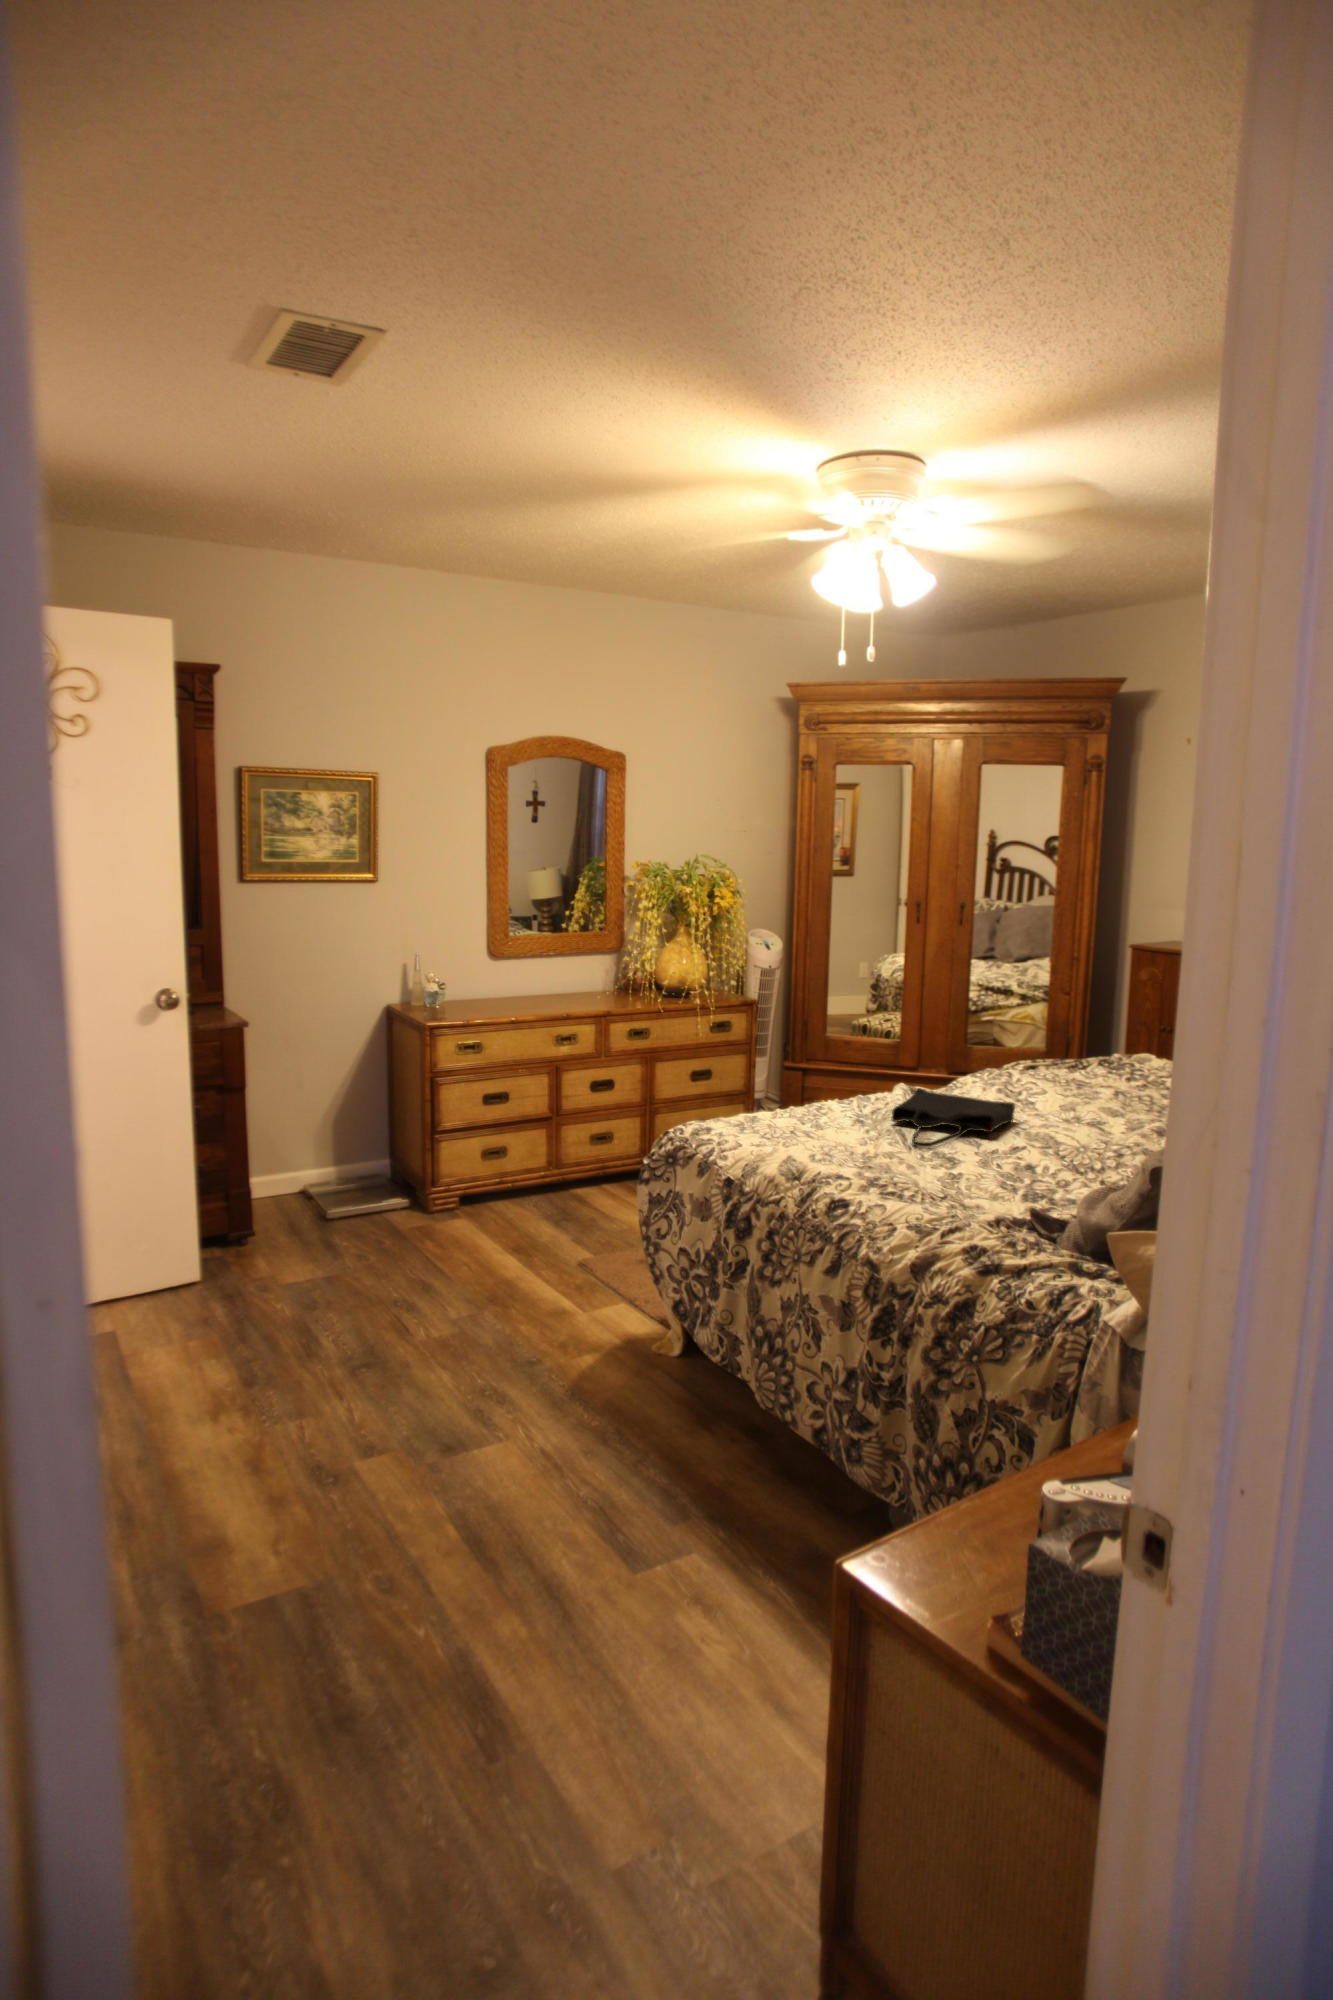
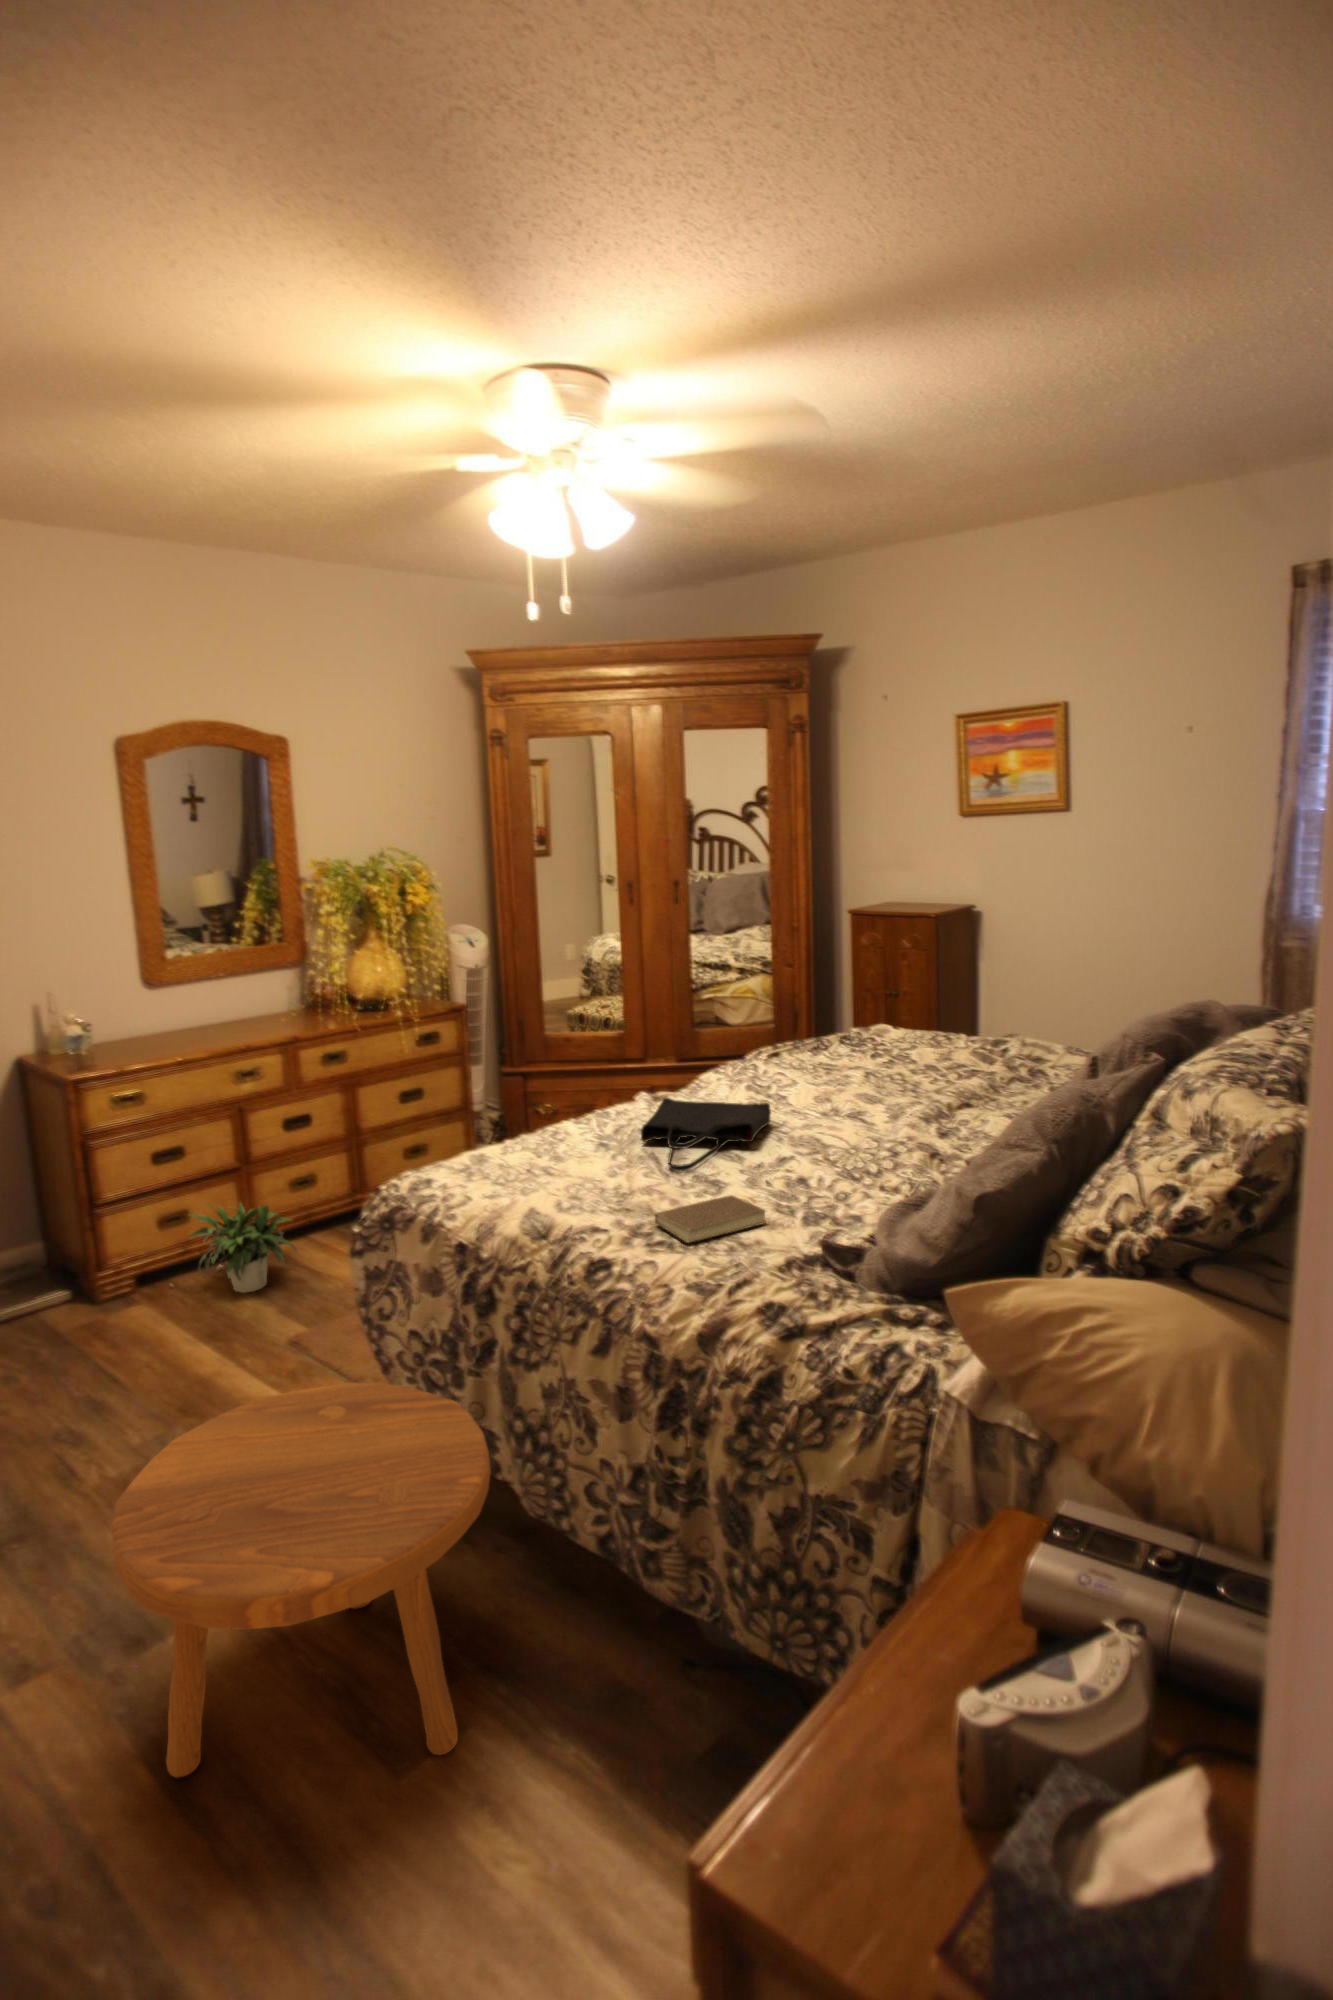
potted plant: none [489,1139,594,1219] -> present [189,1204,297,1293]
book: none [883,1168,990,1198] -> present [653,1195,766,1243]
footstool: none [451,1272,732,1564] -> present [110,1383,491,1777]

